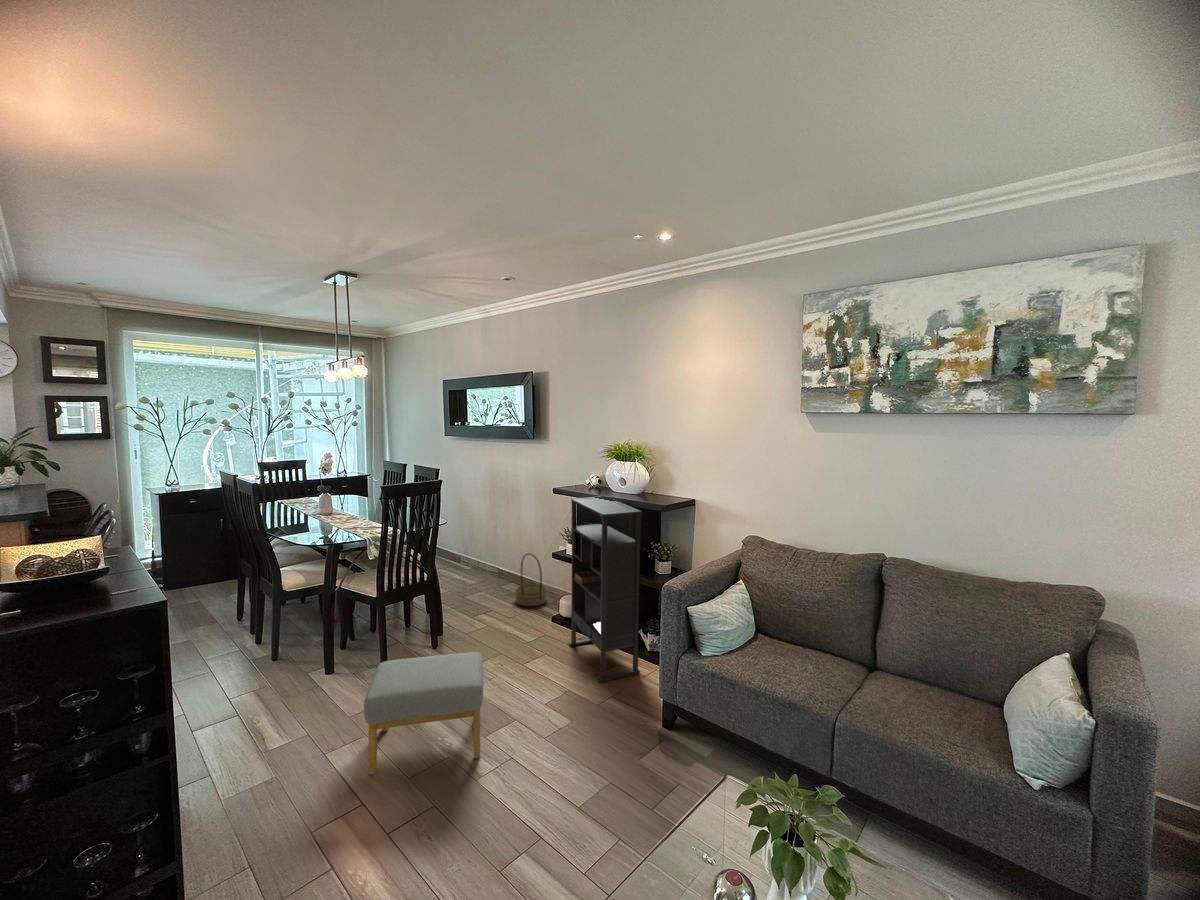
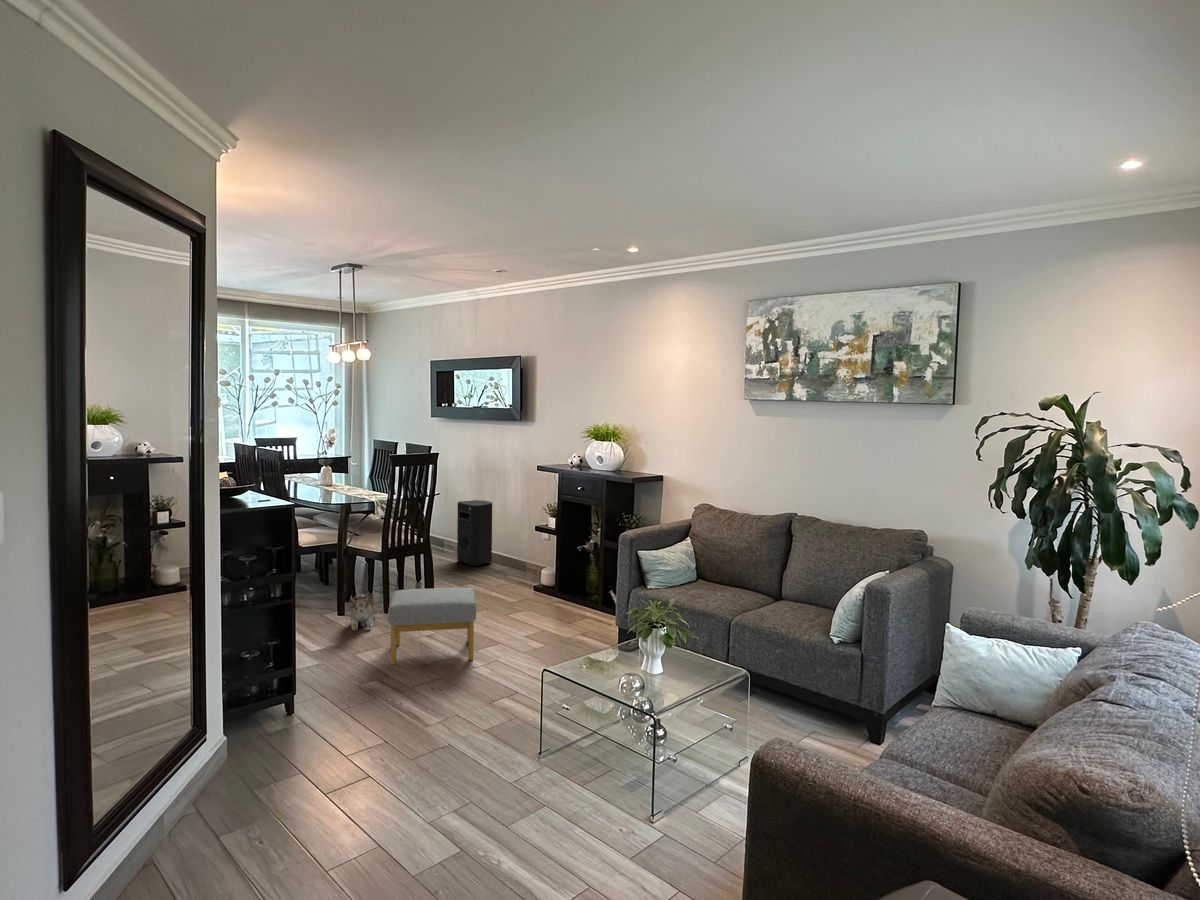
bookshelf: present [569,497,642,682] -> none [548,472,611,626]
speaker: none [471,520,507,589] -> present [457,500,492,566]
basket: present [516,553,546,606] -> none [500,530,530,579]
plush toy: none [329,659,365,704] -> present [351,594,375,631]

